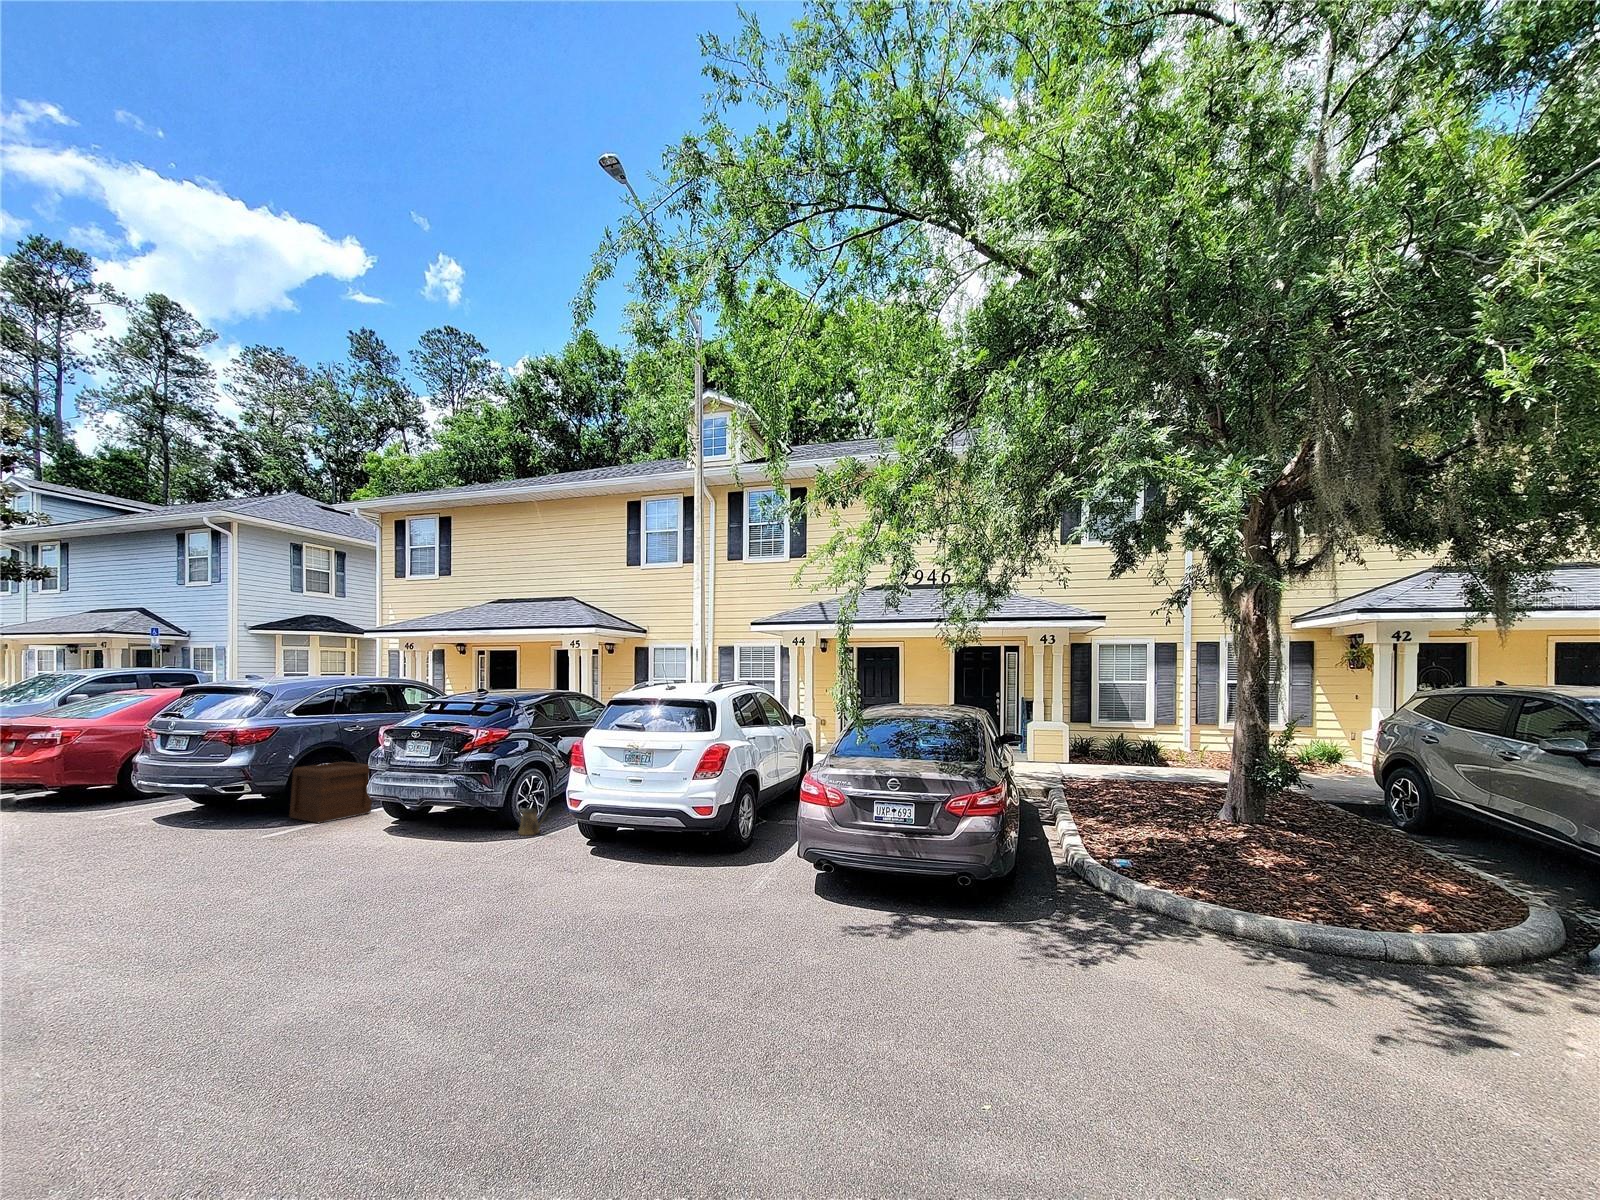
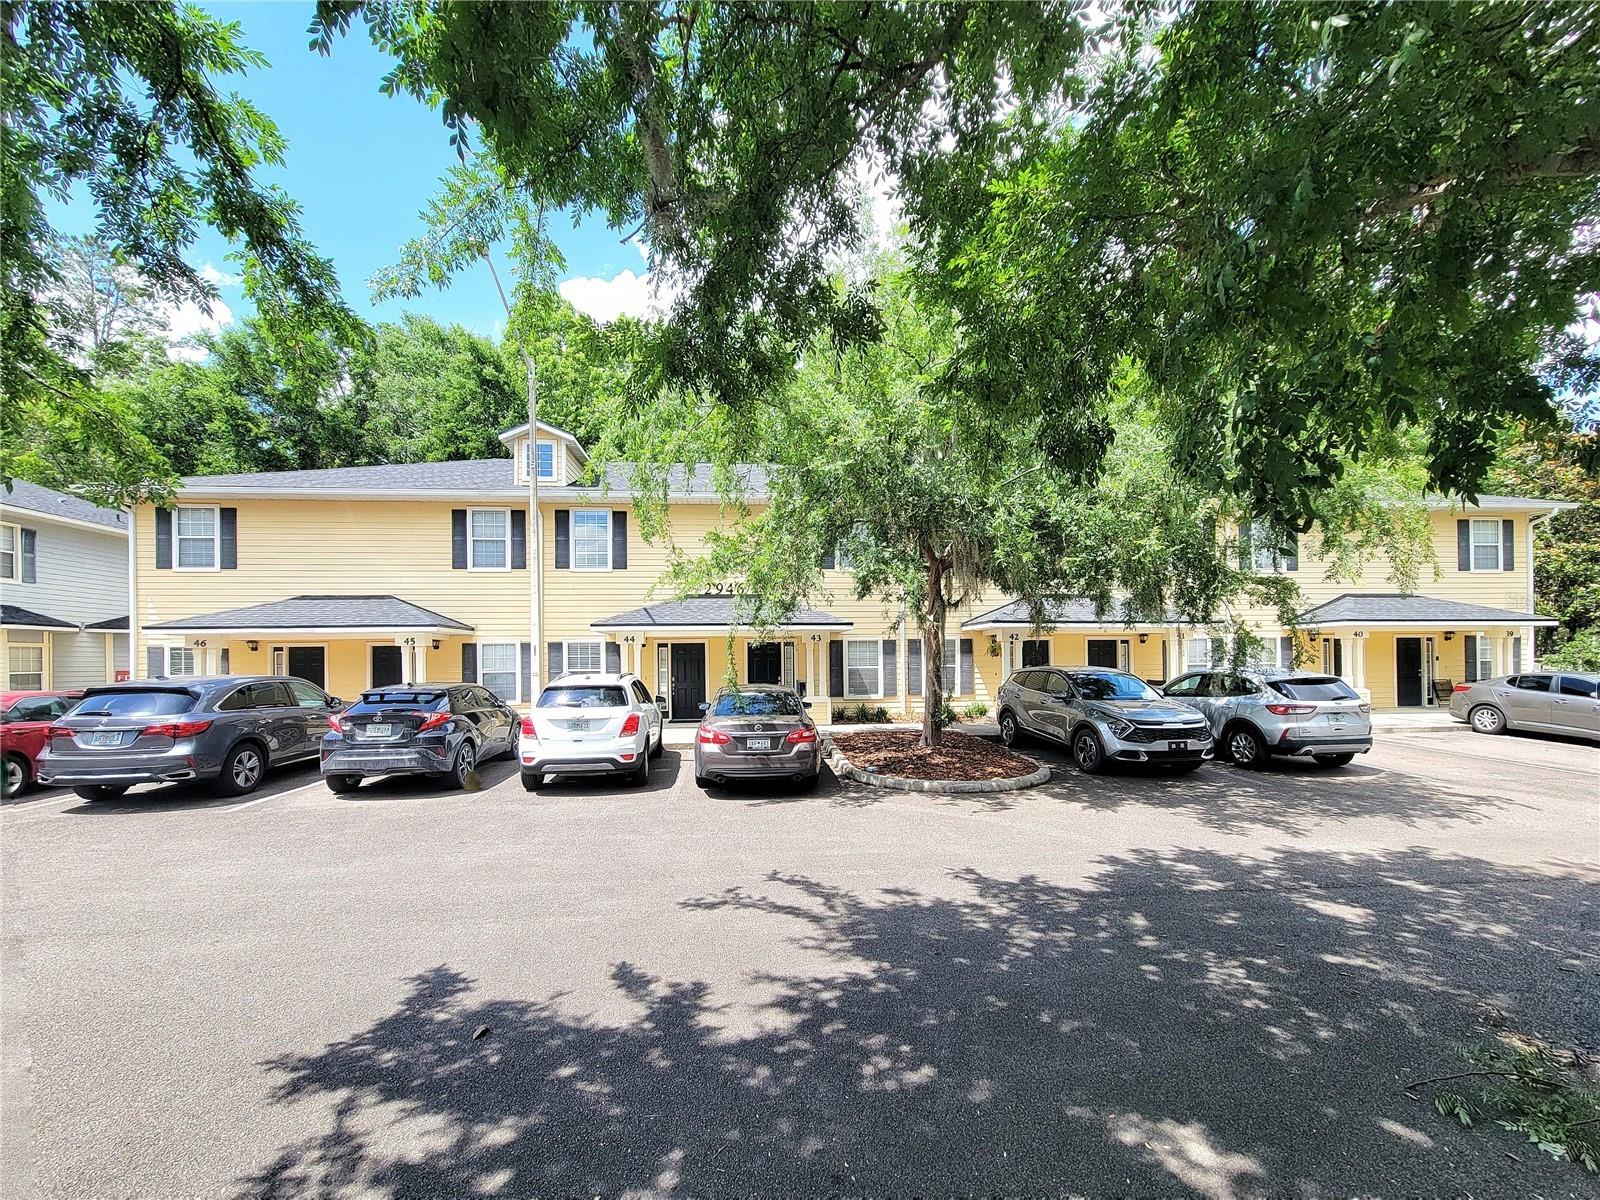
wooden crate: present [290,762,372,823] -> none [228,749,305,799]

